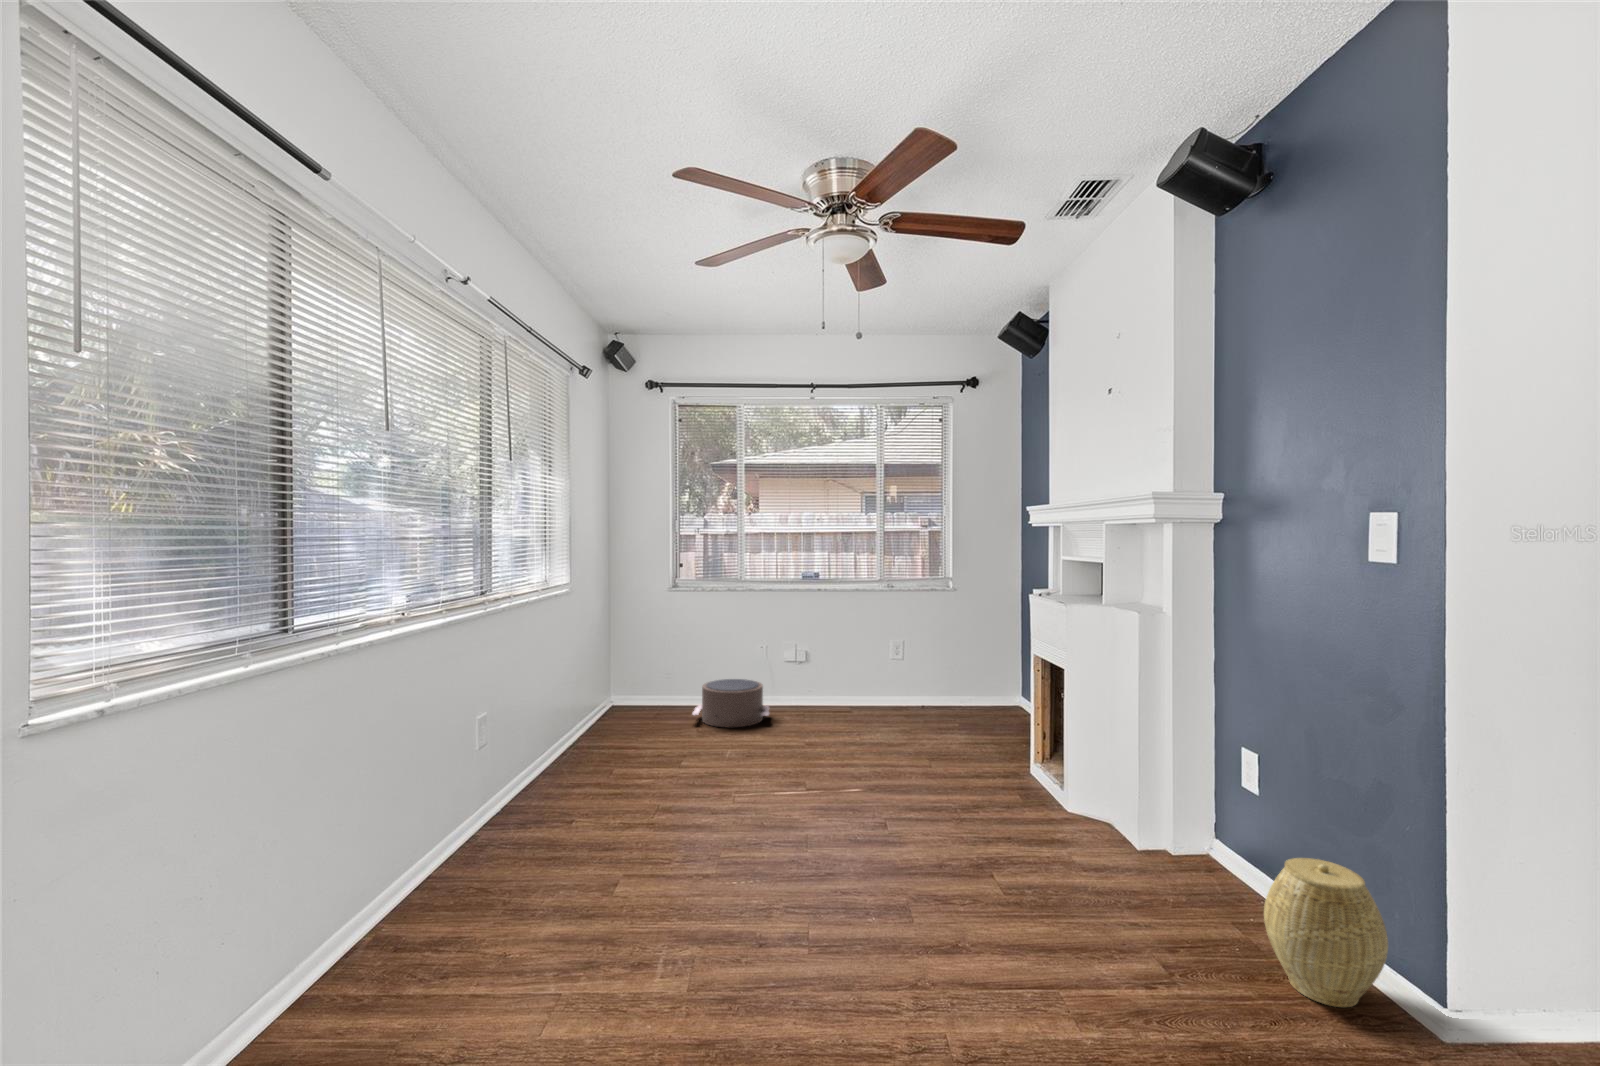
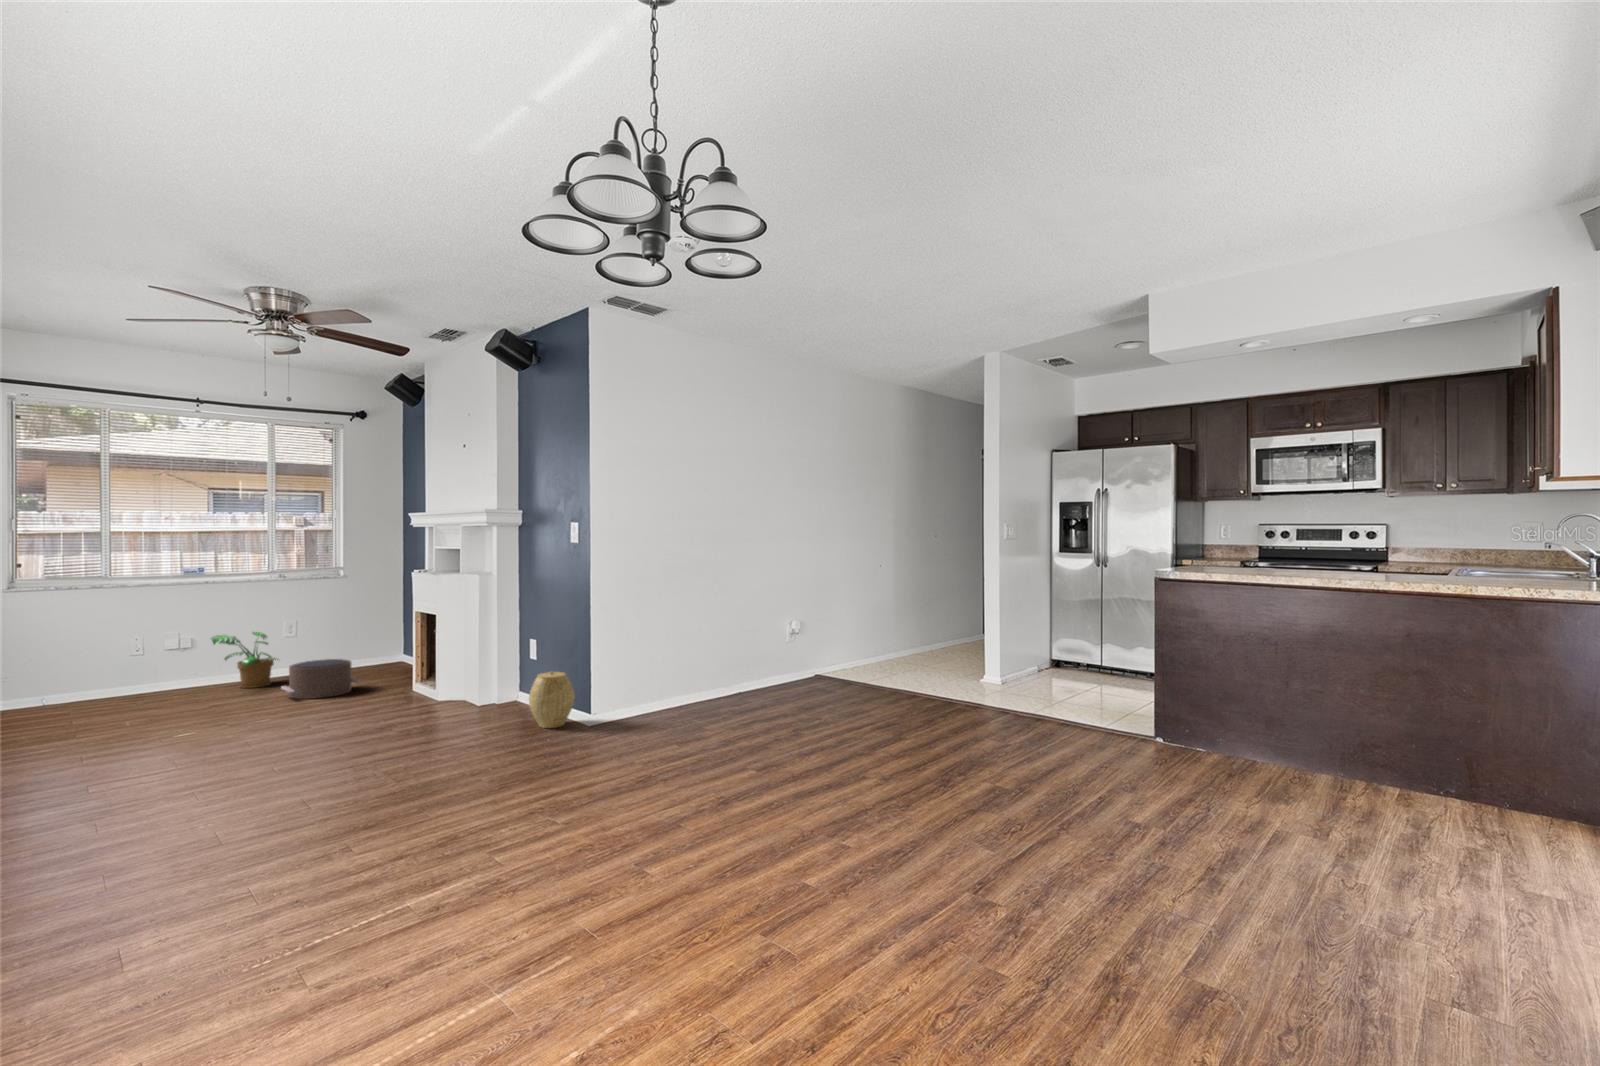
potted plant: none [813,649,882,719] -> present [212,632,278,688]
pouf: present [693,679,769,727] -> present [282,659,362,699]

